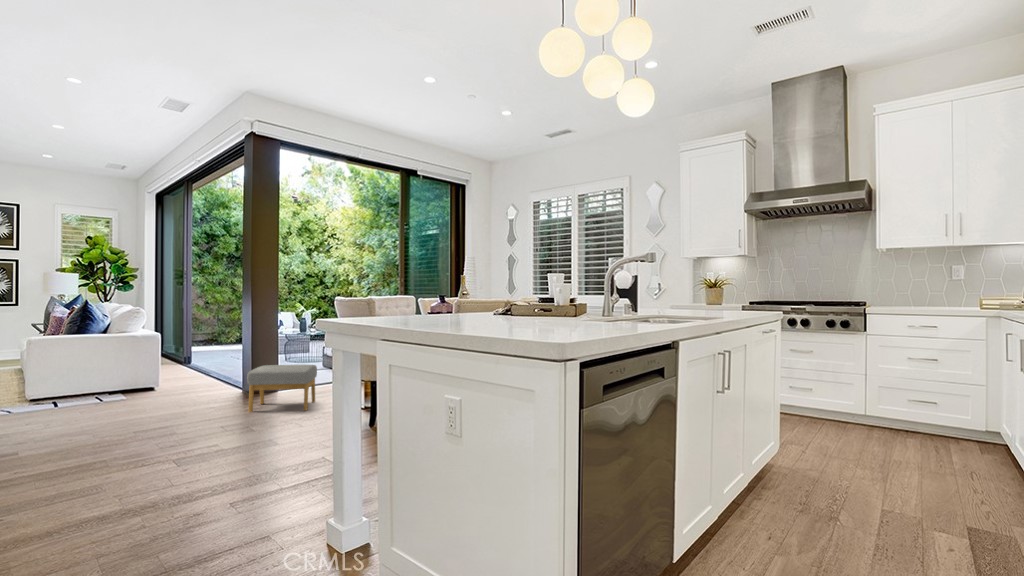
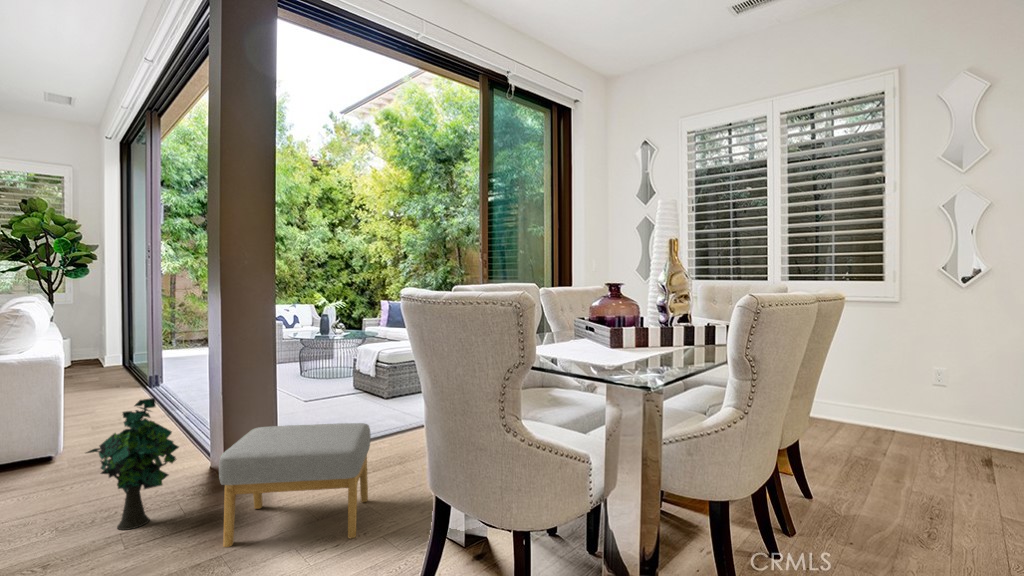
decorative plant: none [185,350,225,409] -> present [86,398,179,530]

